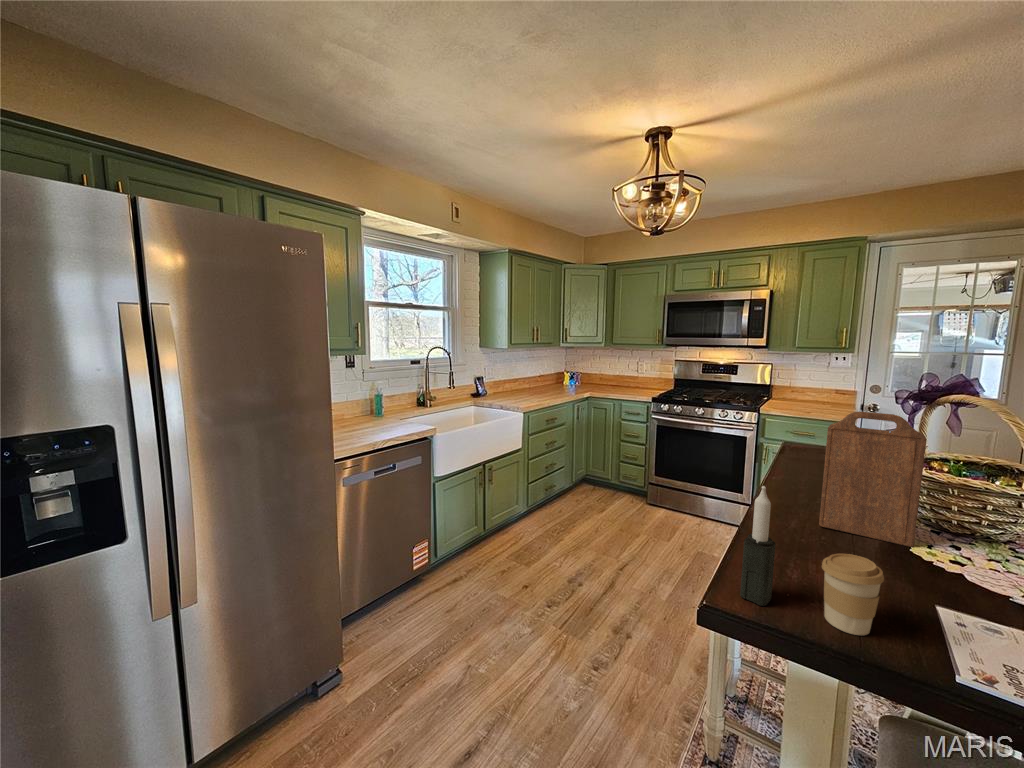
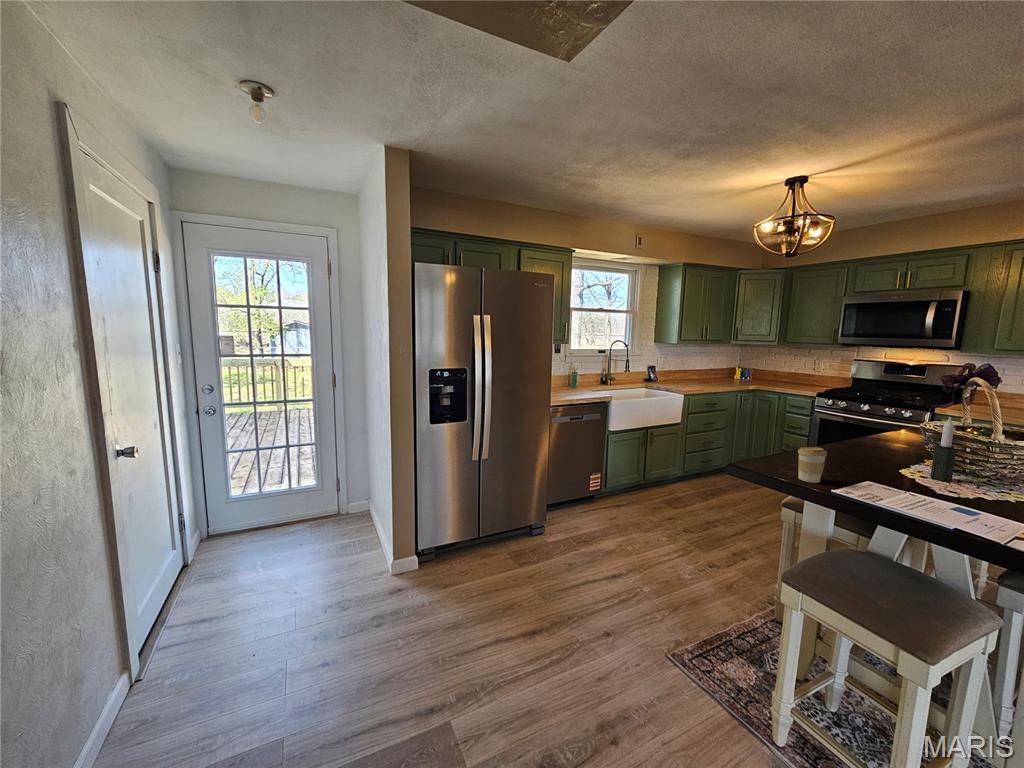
cutting board: present [819,411,927,547] -> none [856,386,924,473]
candle: present [740,486,776,606] -> present [930,417,957,481]

